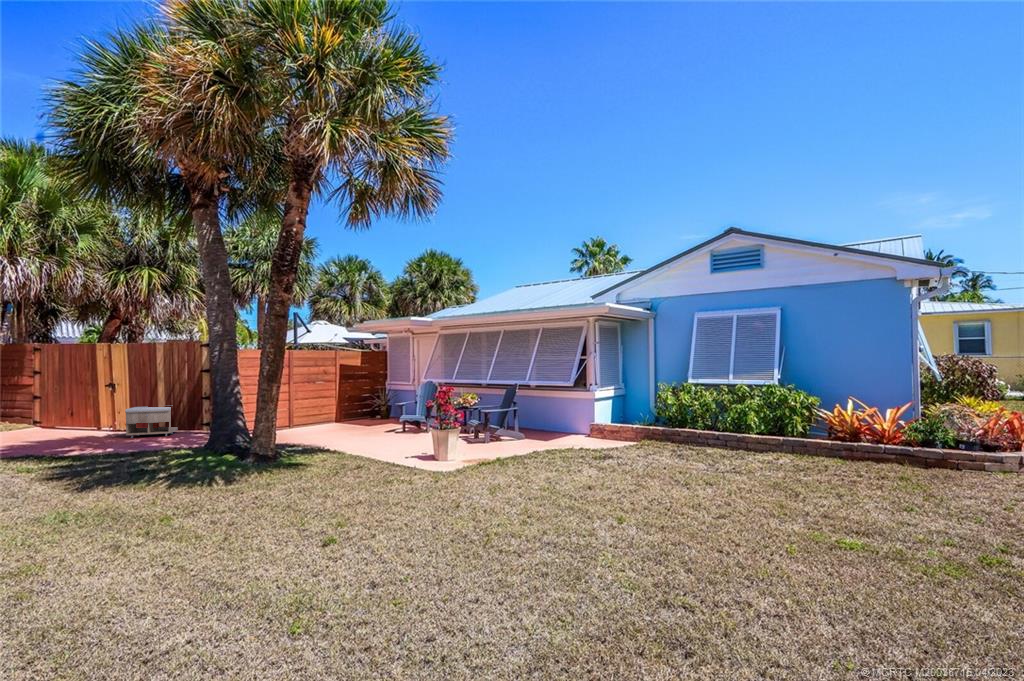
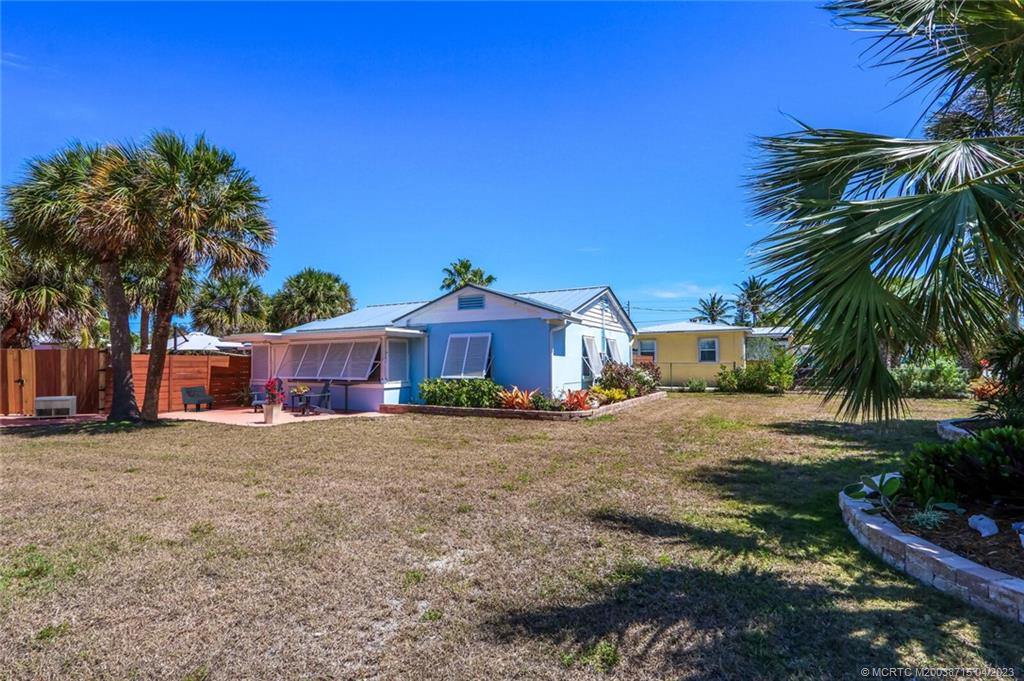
pedestal table: none [506,389,545,434] -> present [333,383,360,413]
armchair: none [304,390,344,427] -> present [181,385,214,412]

